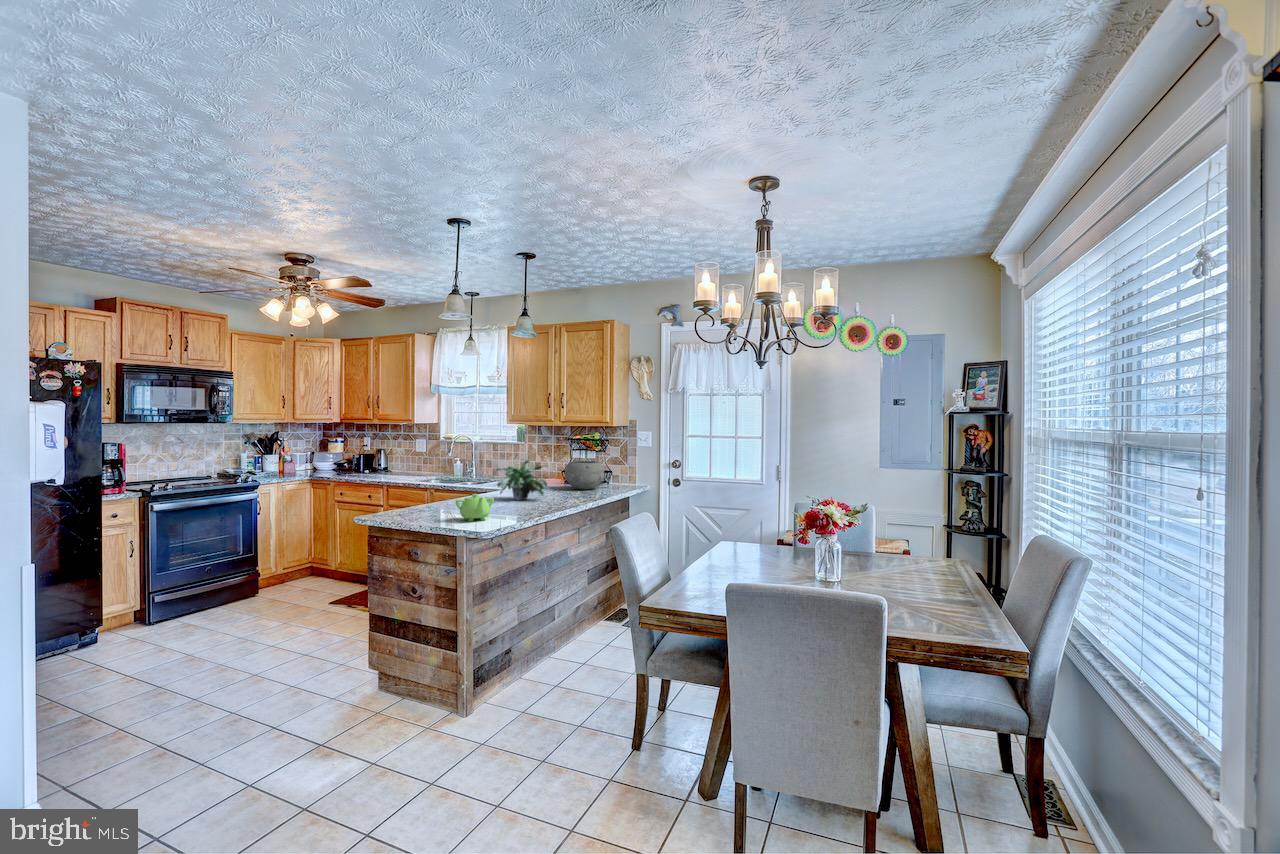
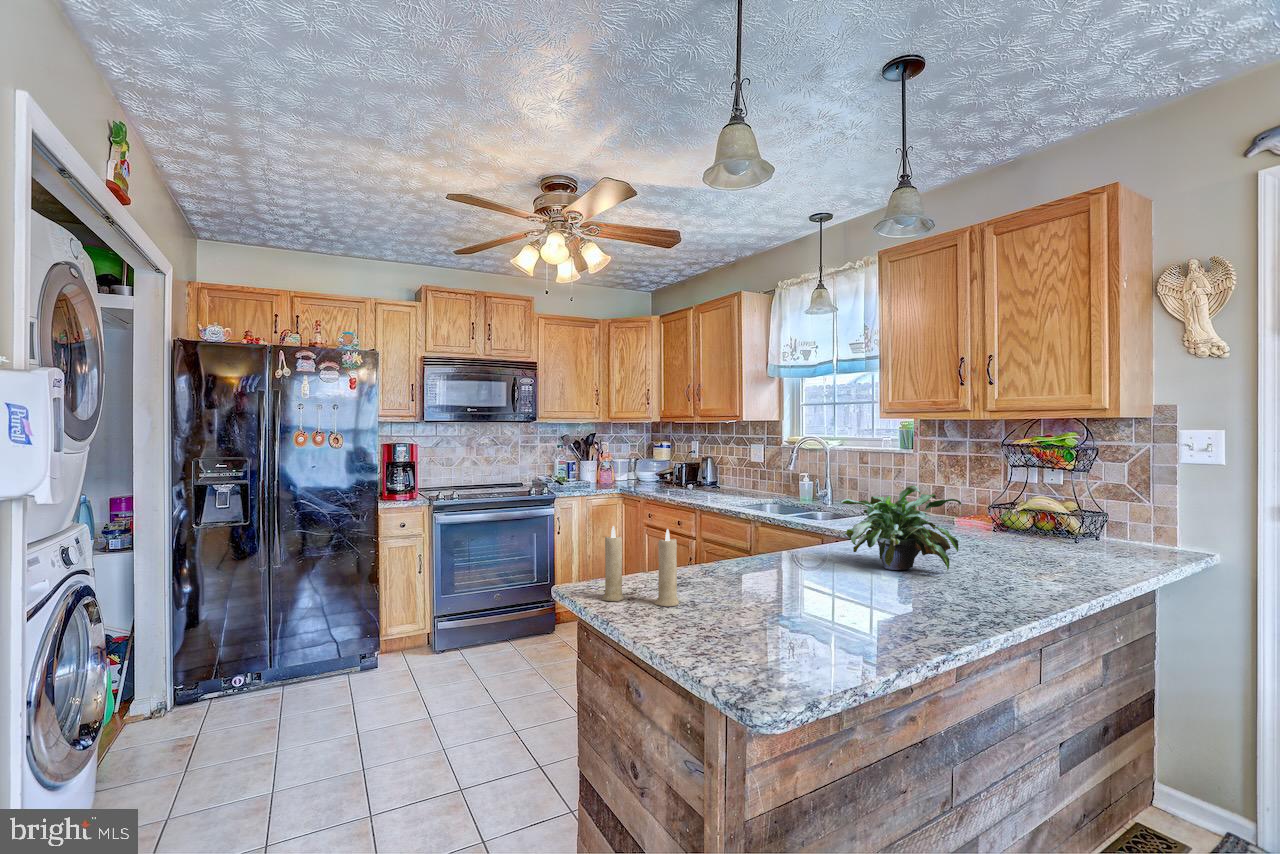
ceramic bowl: present [565,461,604,489] -> none [996,489,1094,550]
candle: none [386,481,428,520] -> present [602,526,679,606]
teapot: present [455,494,494,521] -> none [723,568,816,638]

